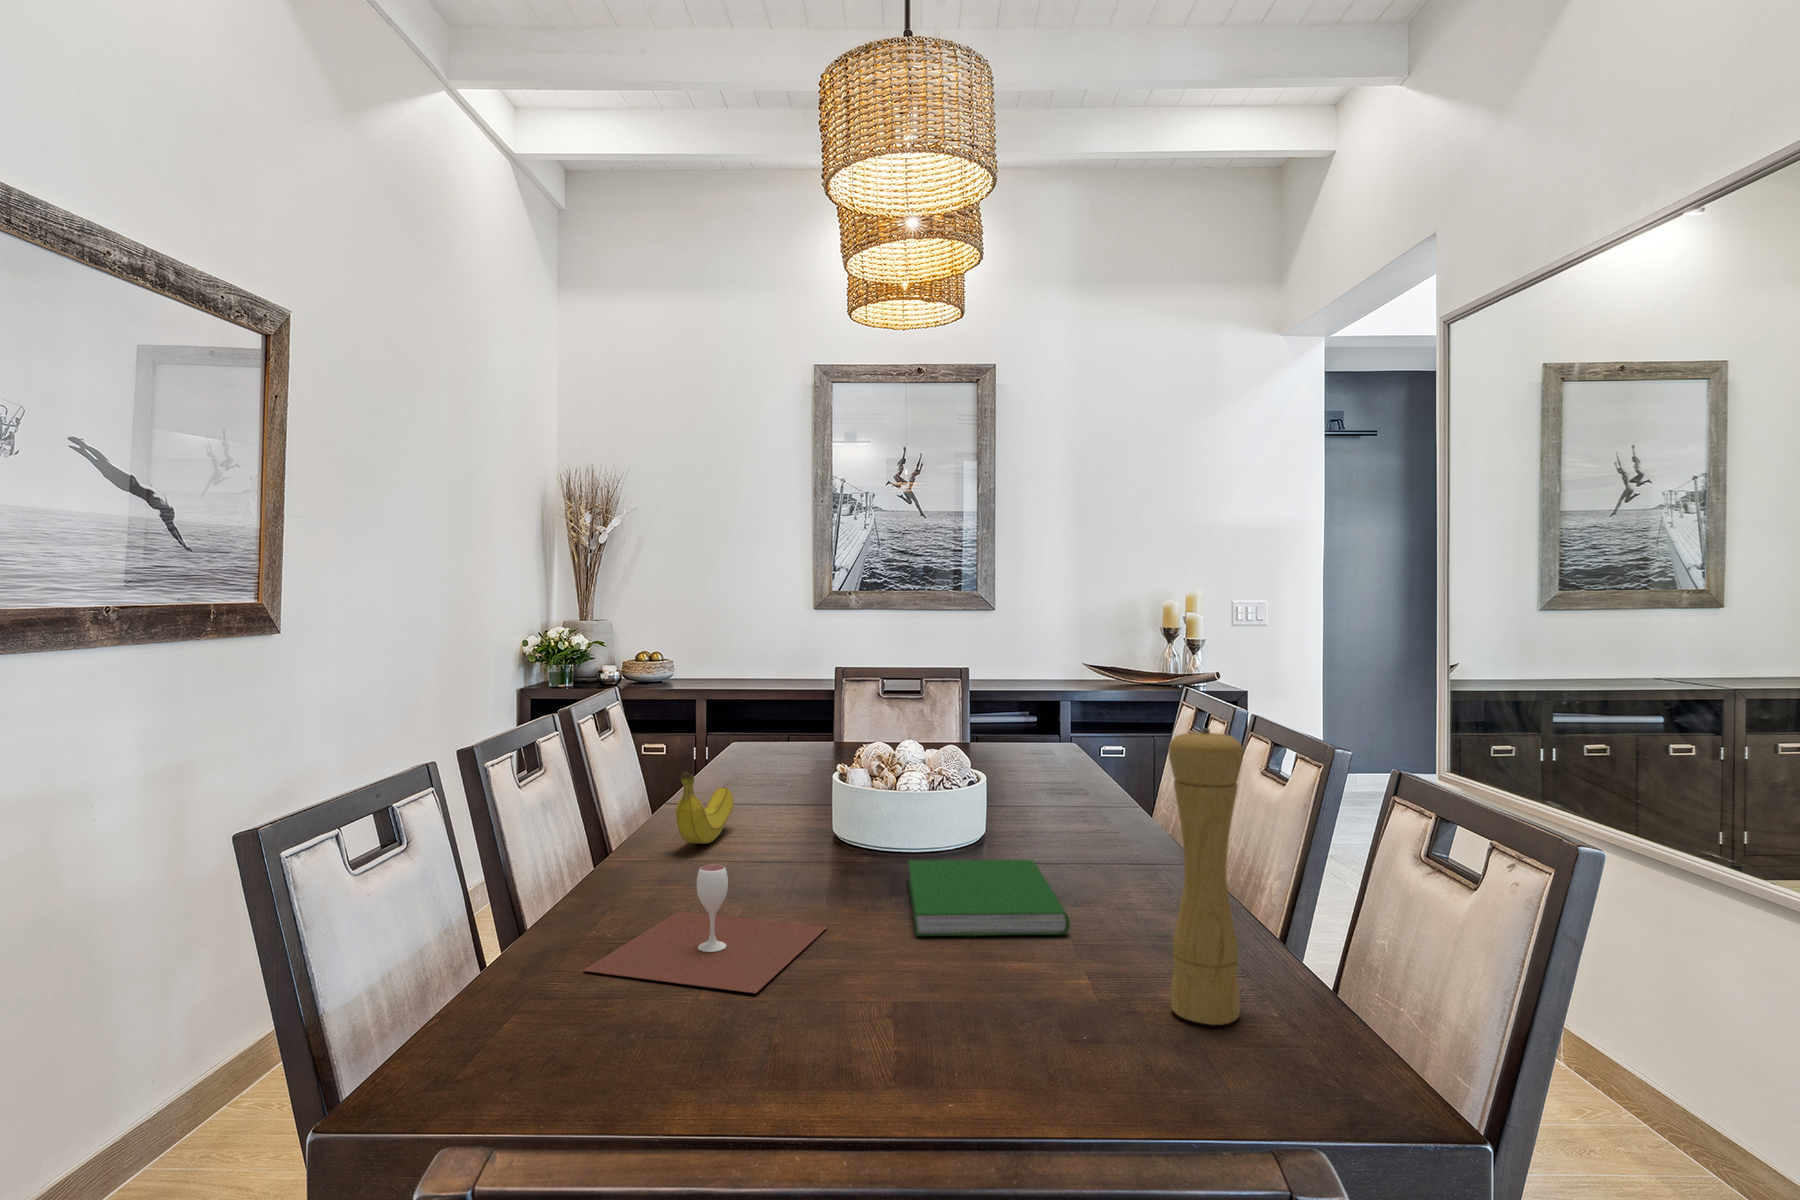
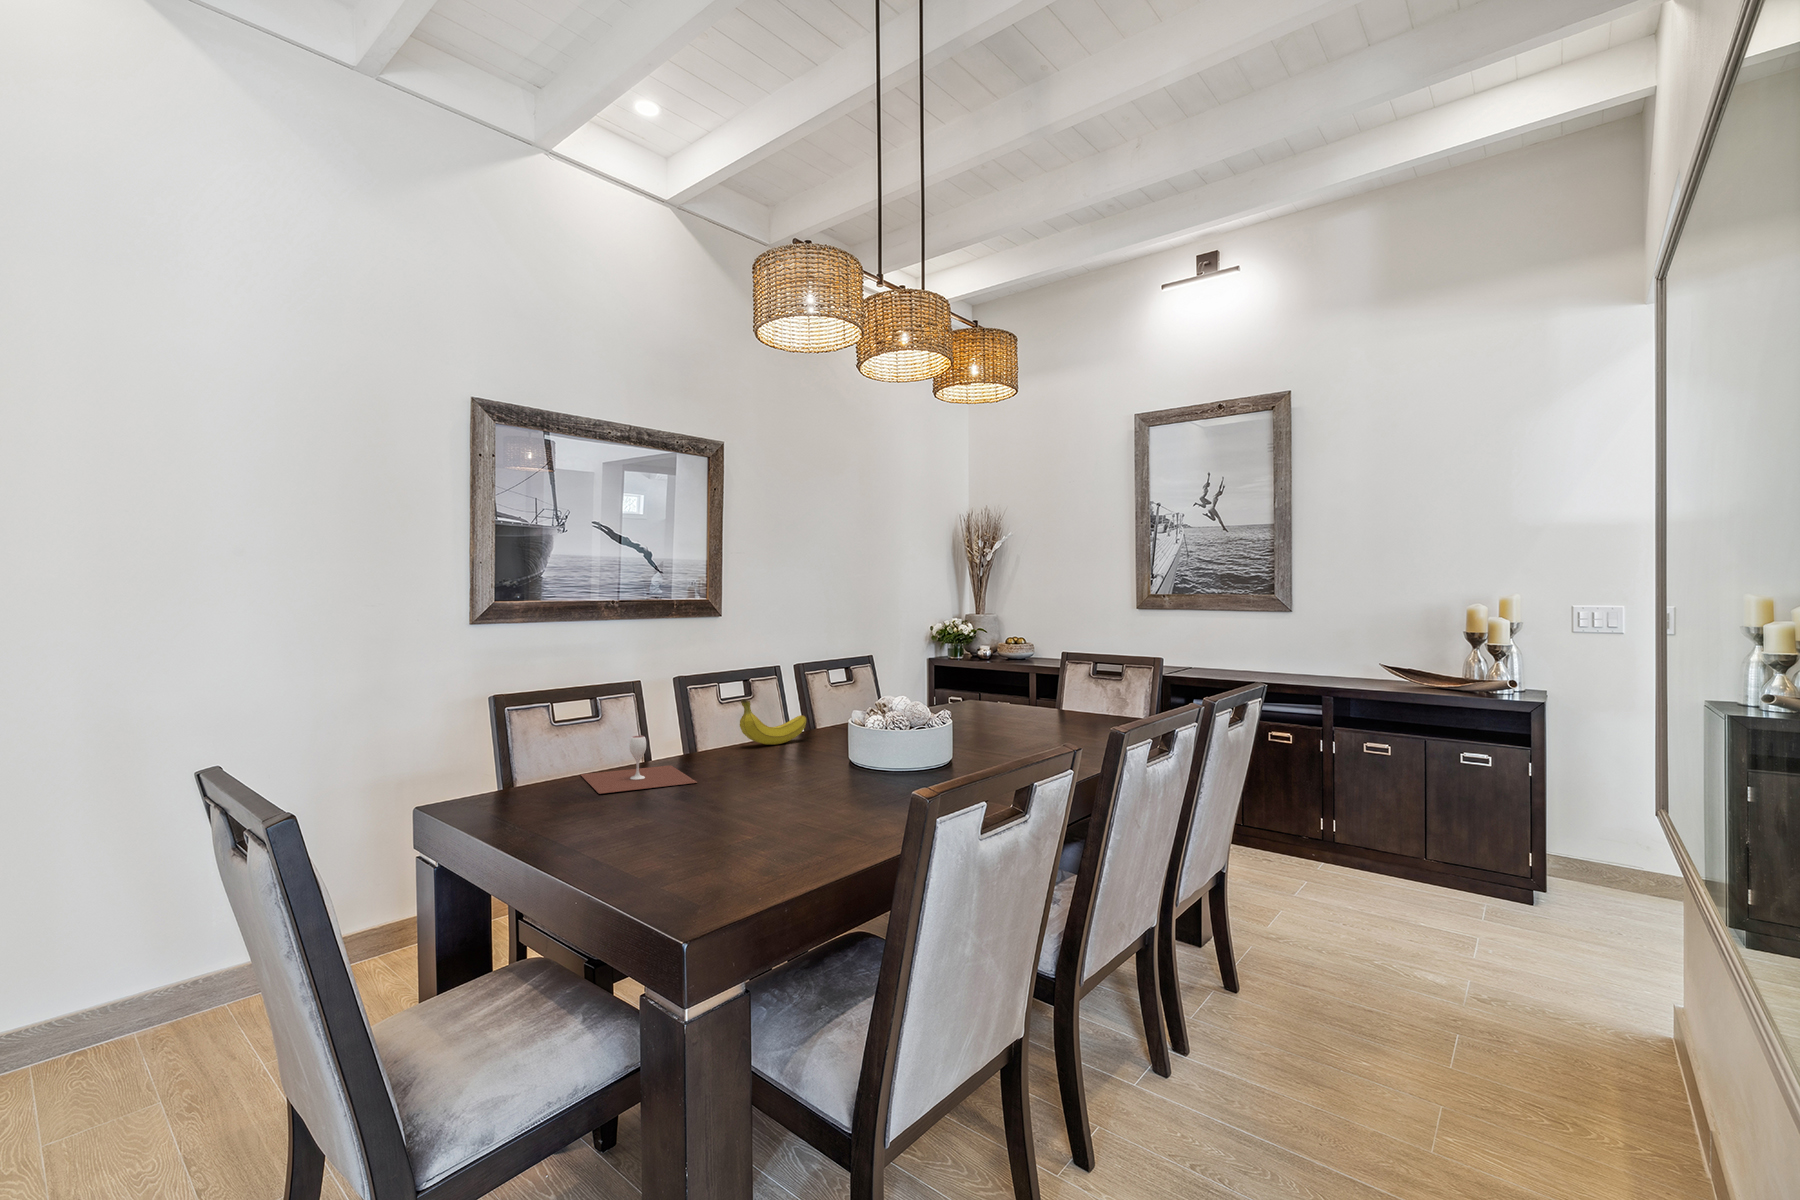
pepper mill: present [1169,728,1243,1025] -> none [695,675,739,851]
hardcover book: present [908,860,1070,936] -> none [716,764,859,808]

